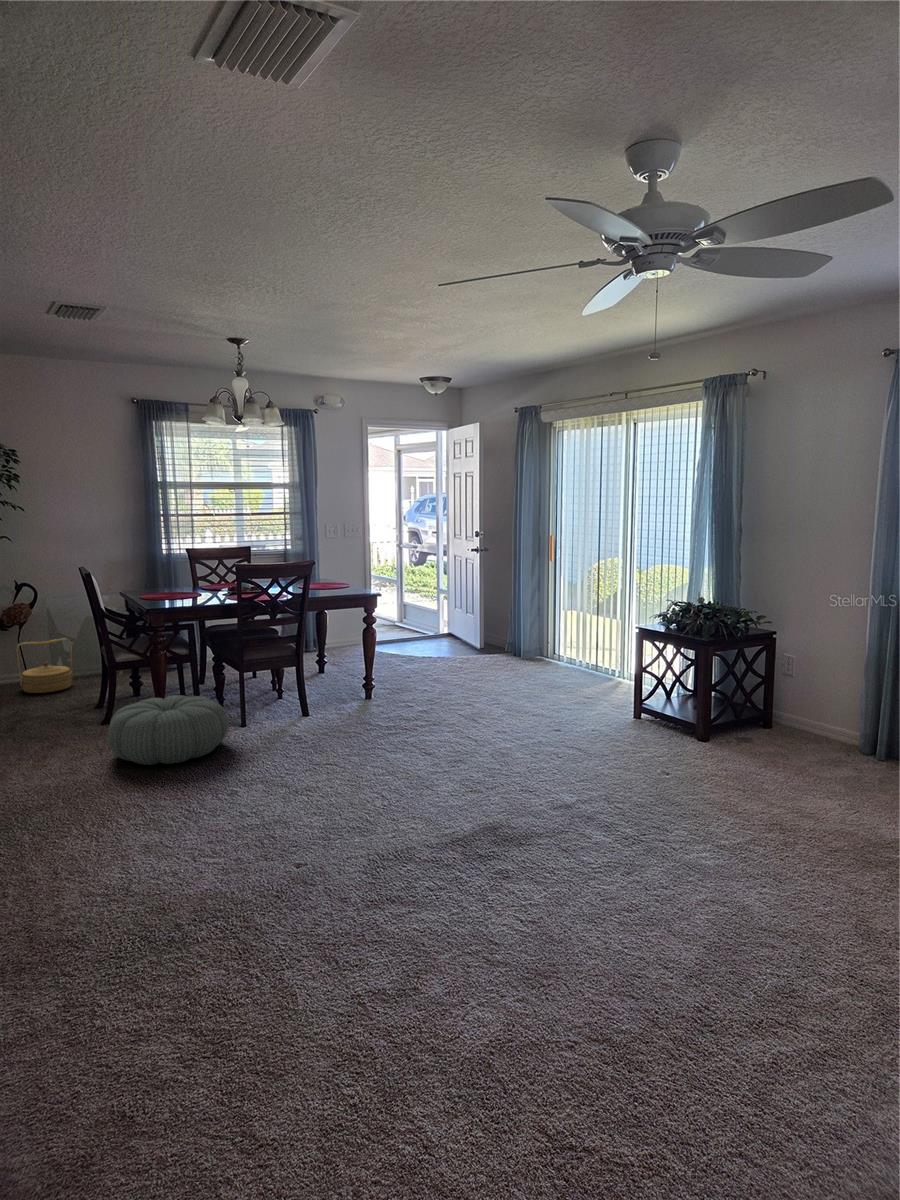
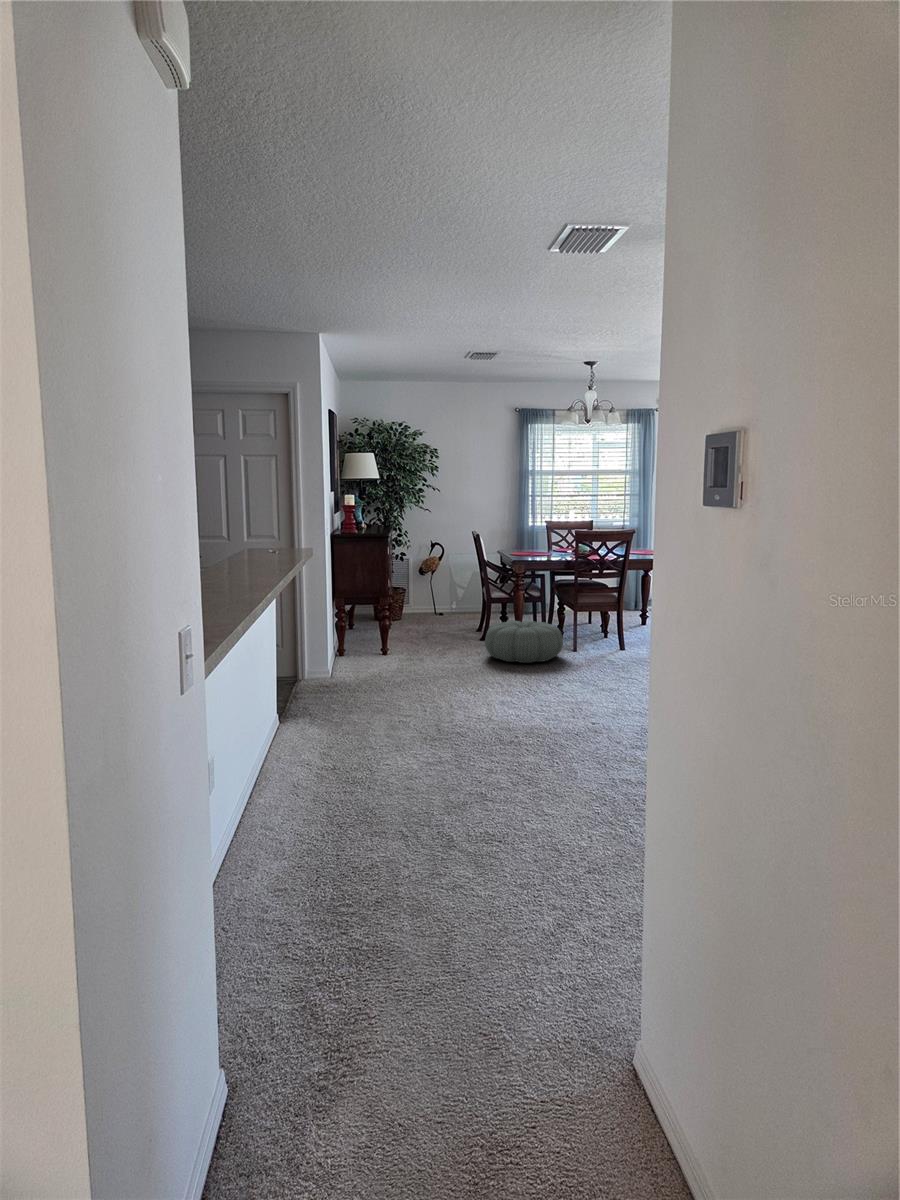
basket: present [16,638,72,693] -> none [428,583,463,620]

